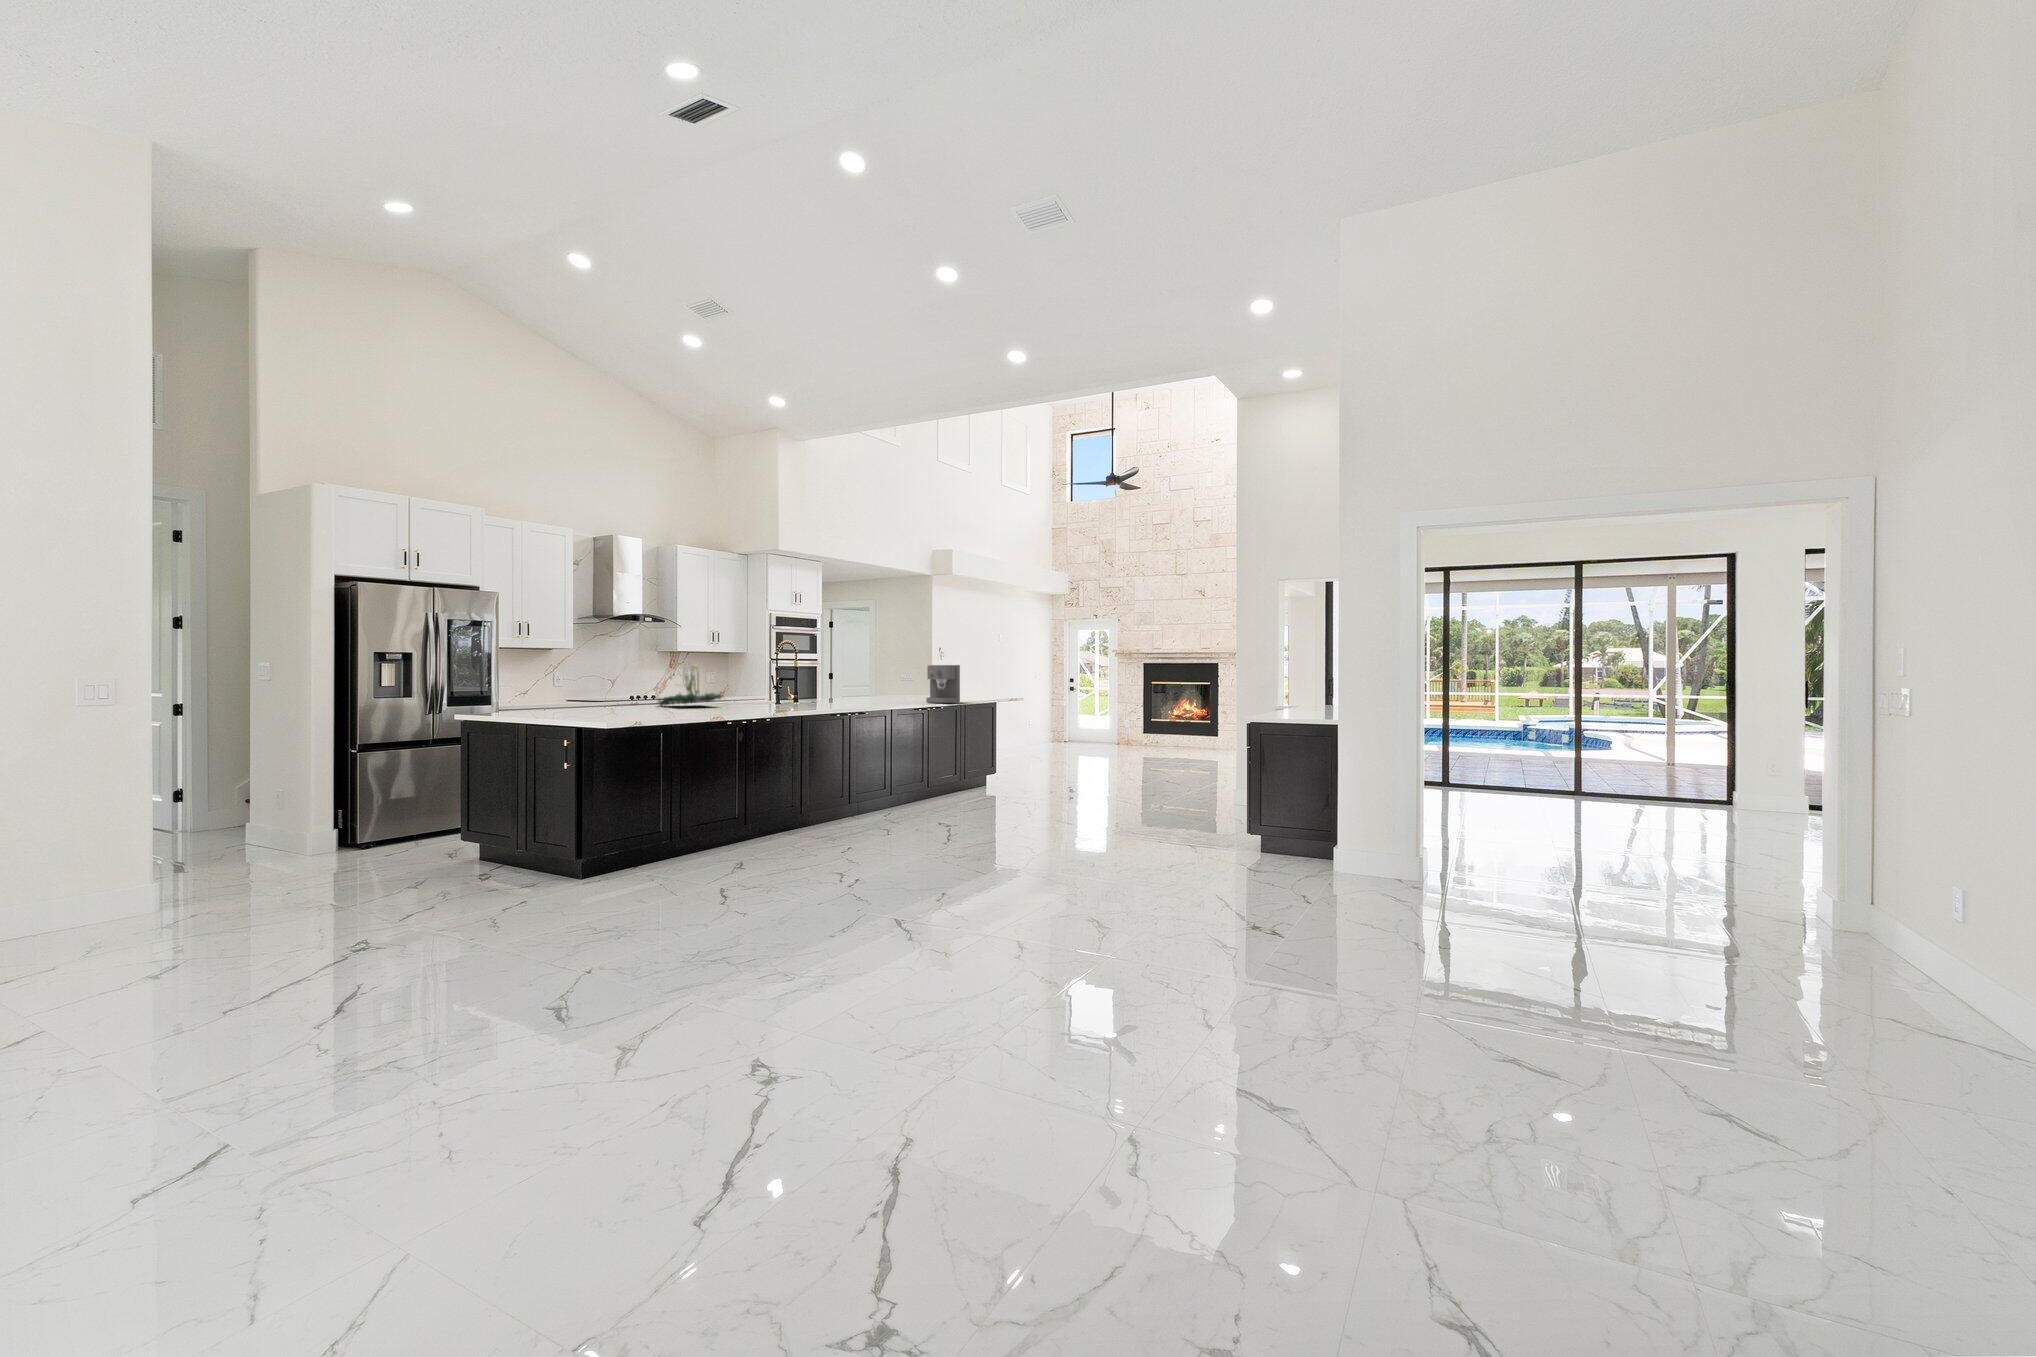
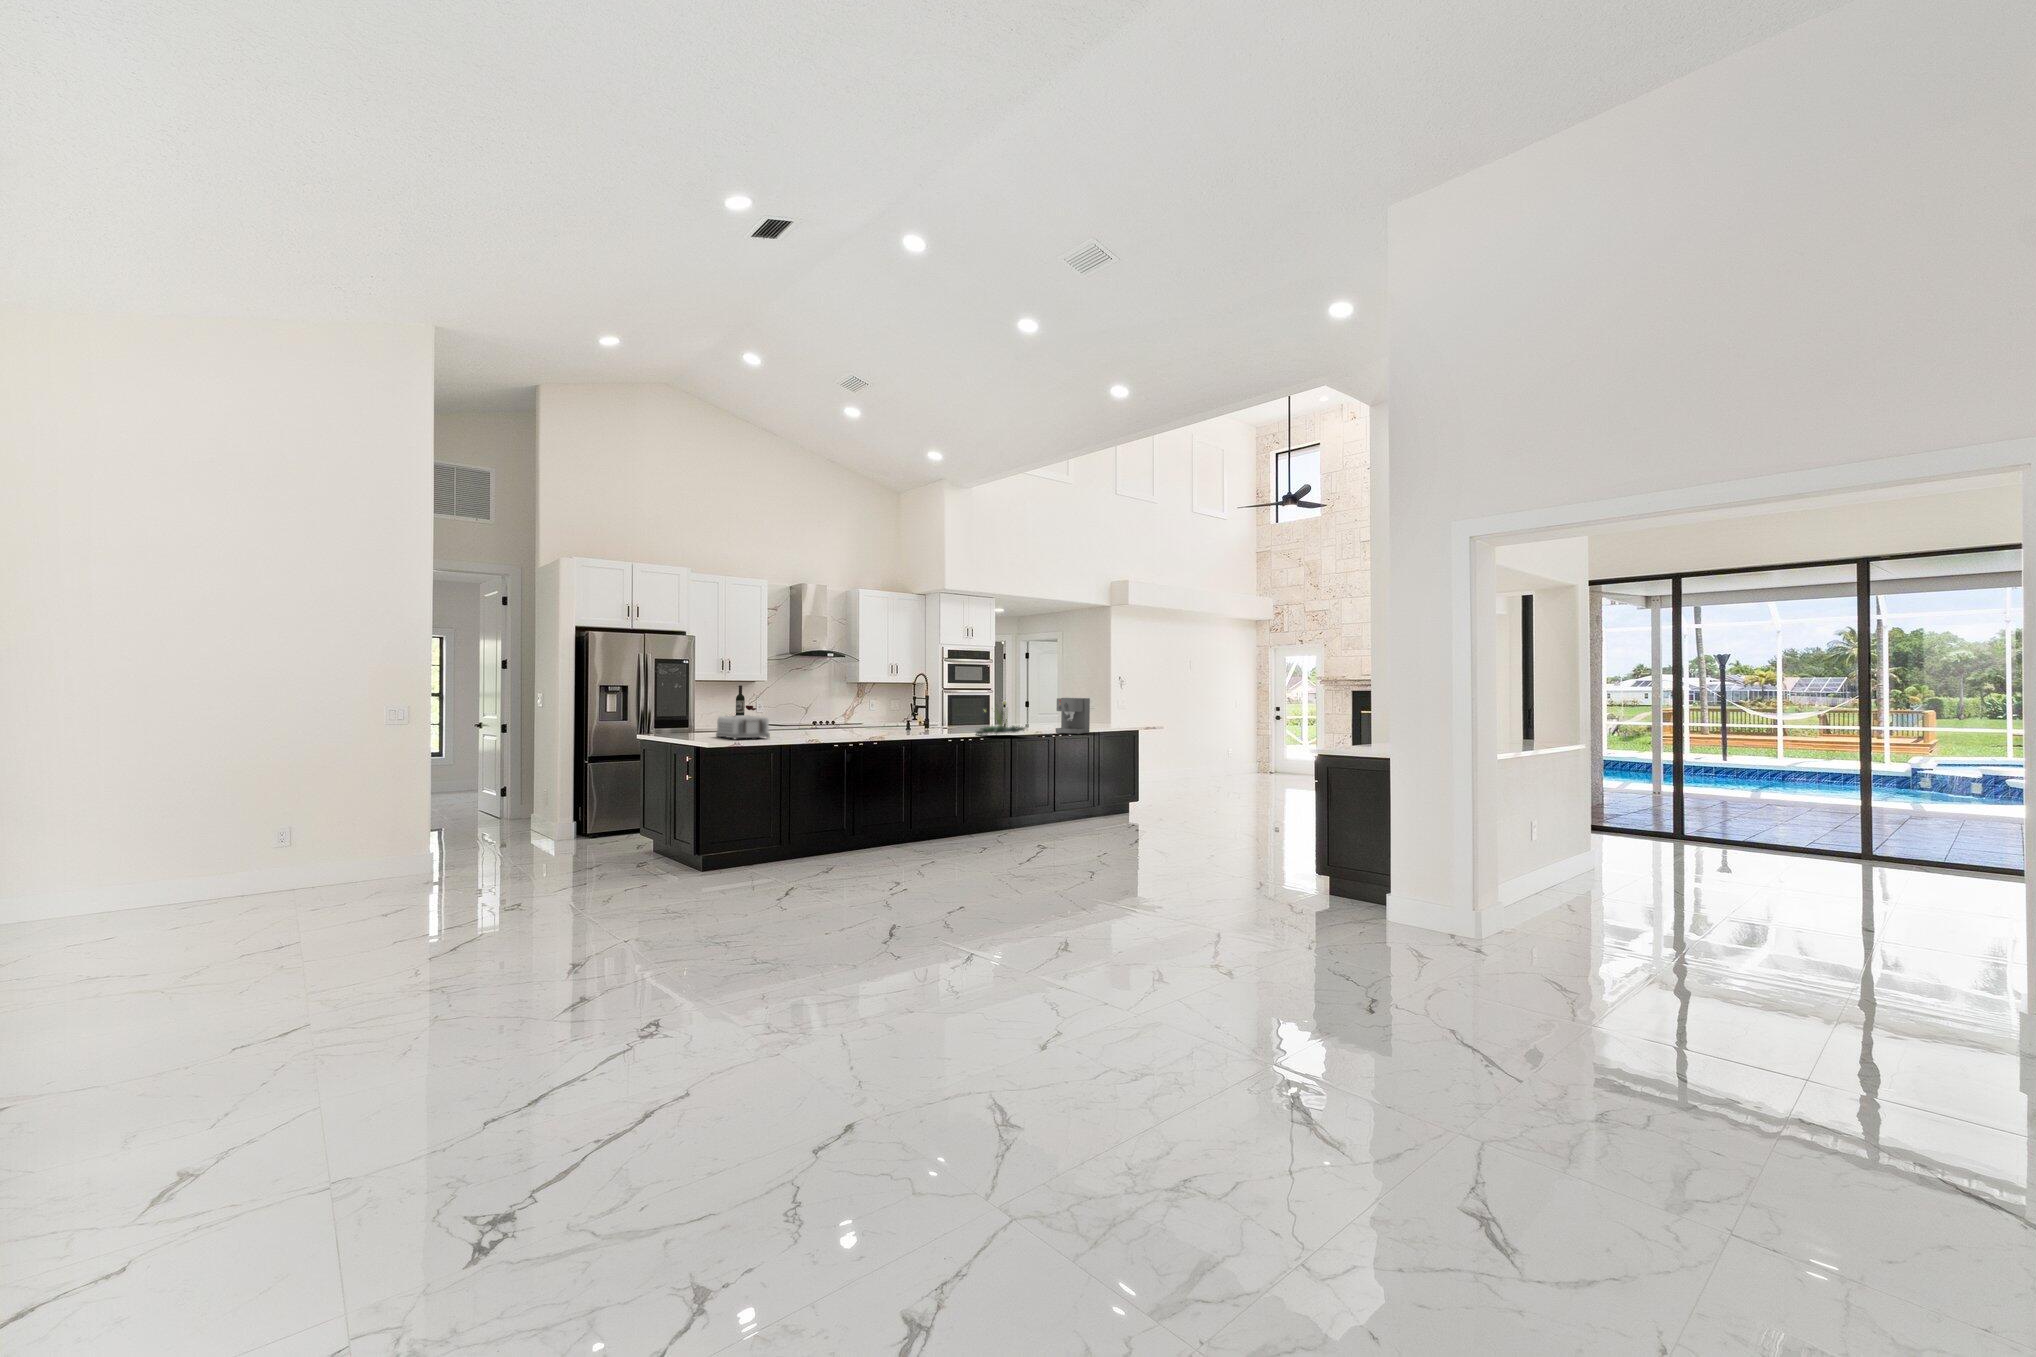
wine bottle: none [525,656,566,697] -> present [736,685,756,716]
plant: present [658,665,723,706] -> present [976,701,1026,735]
toaster: none [562,687,635,715] -> present [716,716,770,739]

